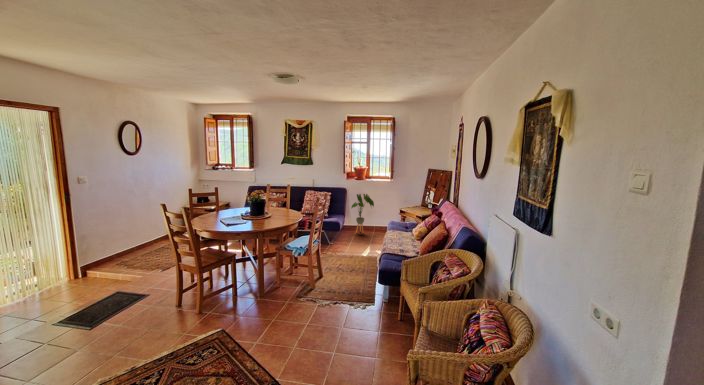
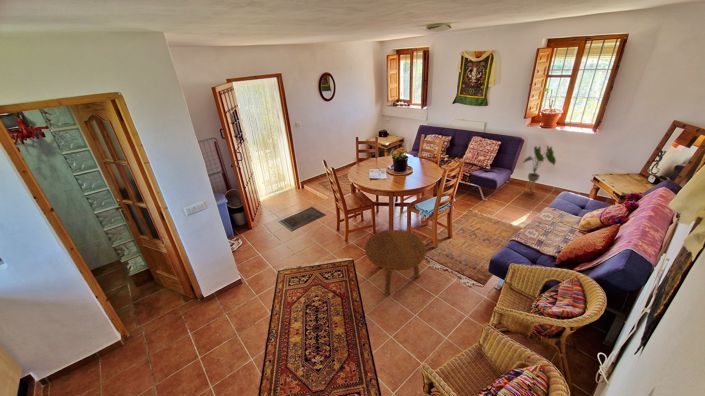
footstool: none [251,269,323,348] -> present [365,230,426,296]

